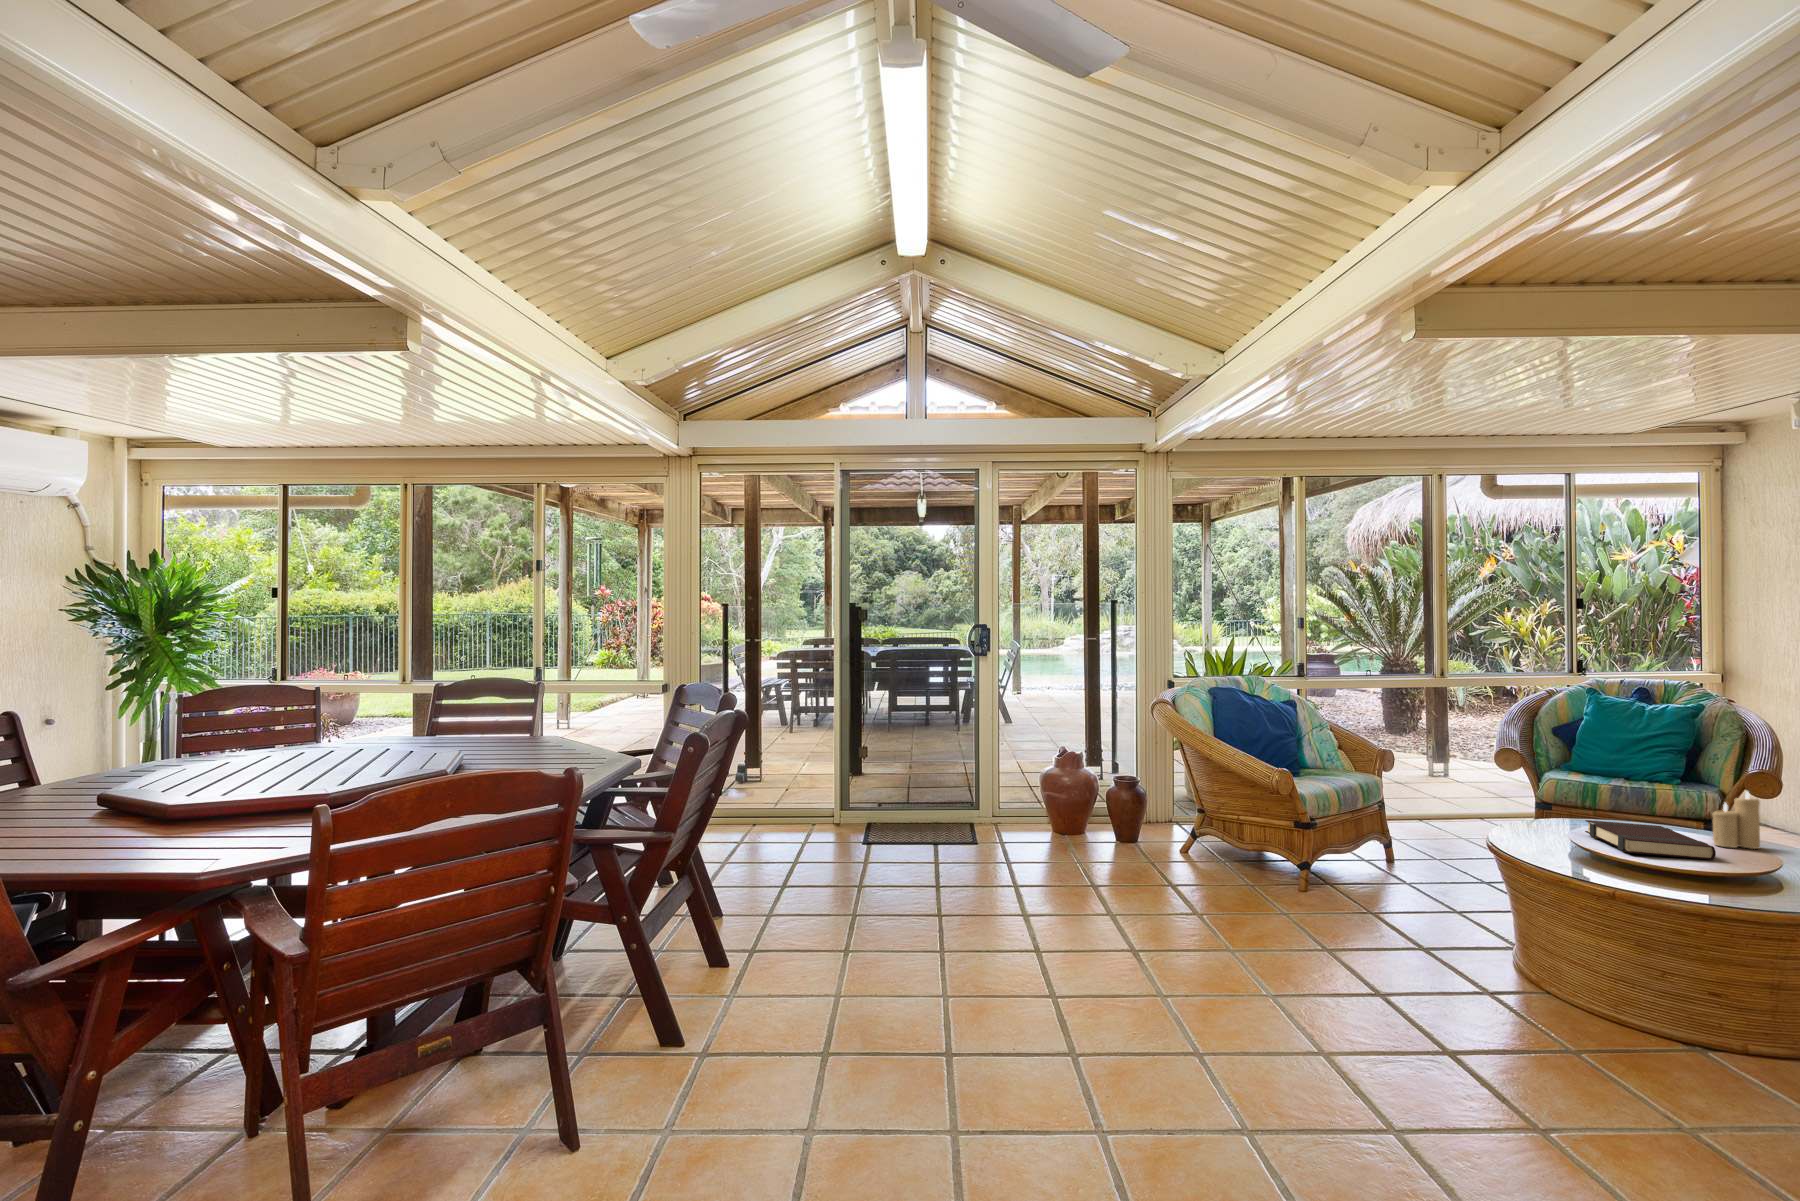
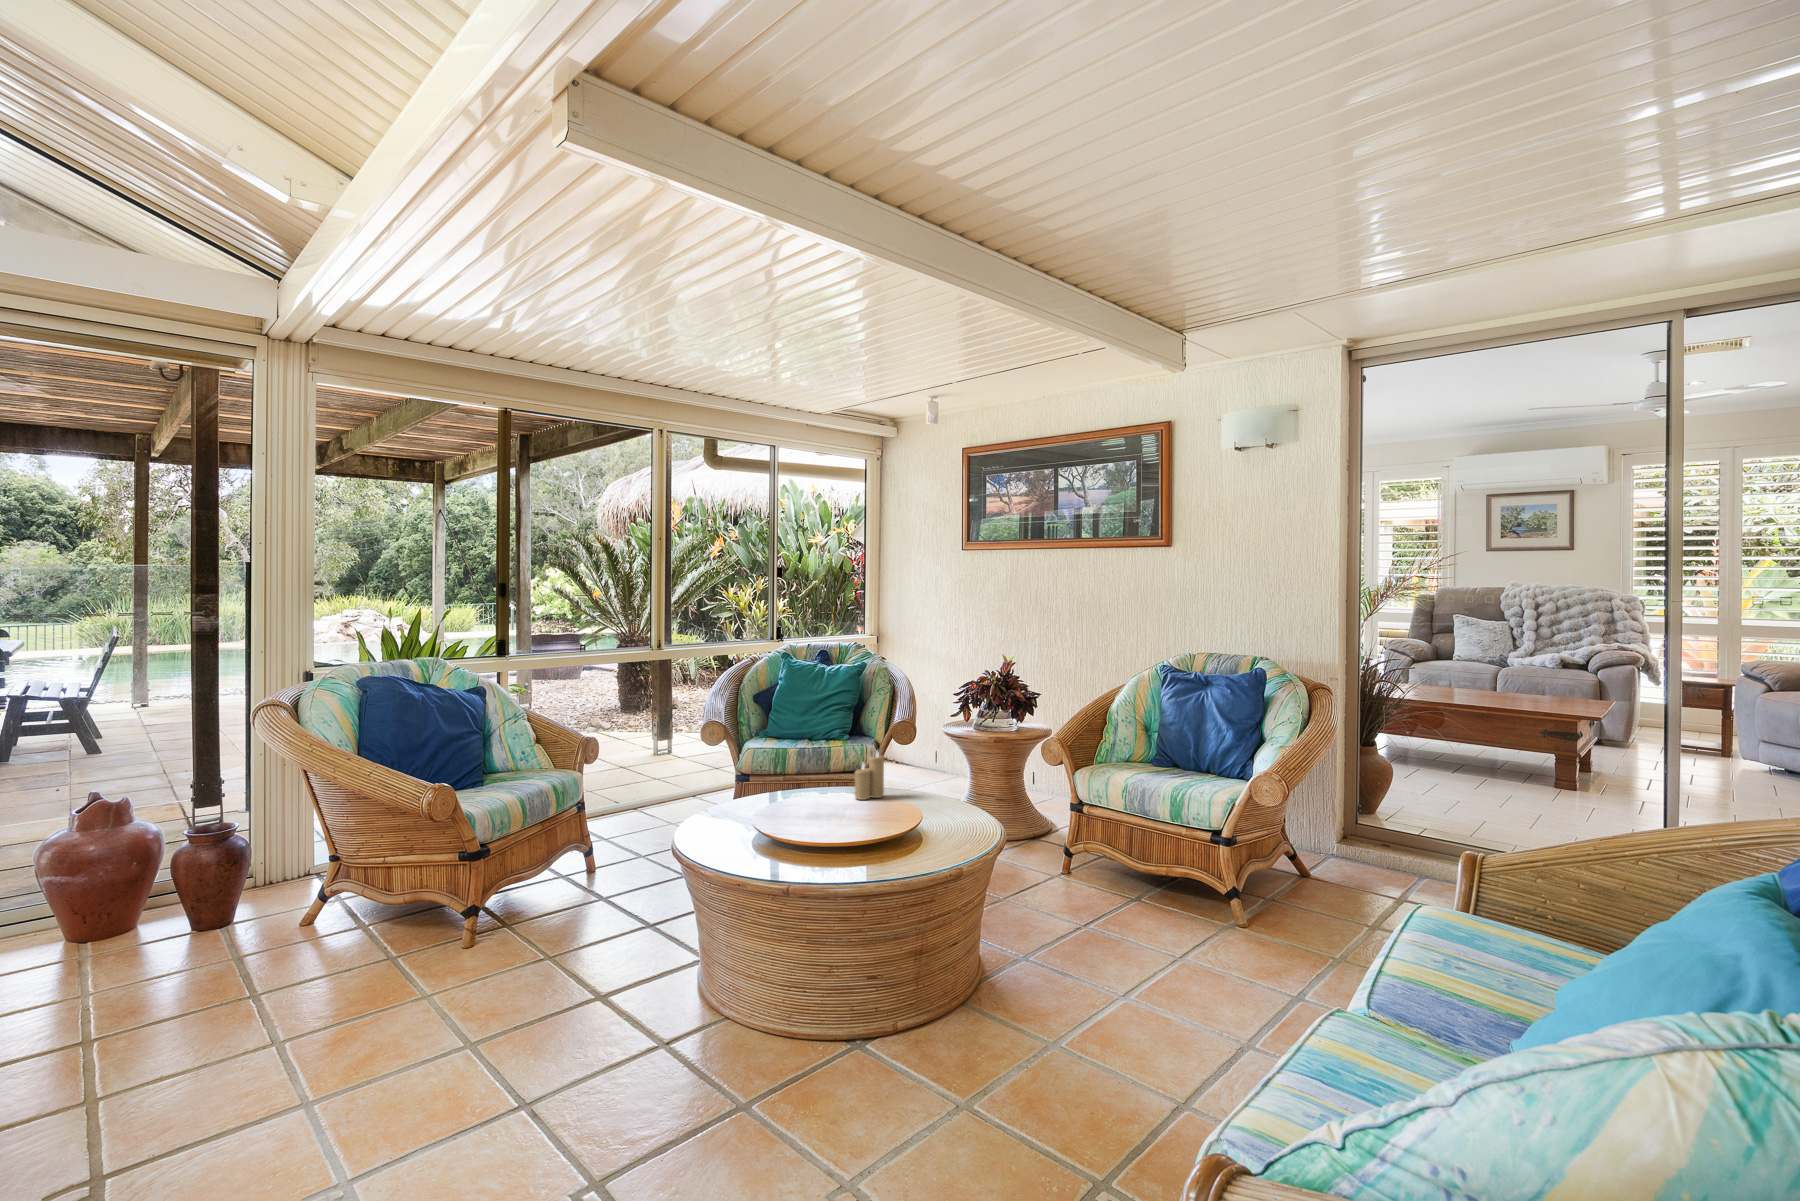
book: present [1585,820,1716,860] -> none [766,788,854,822]

